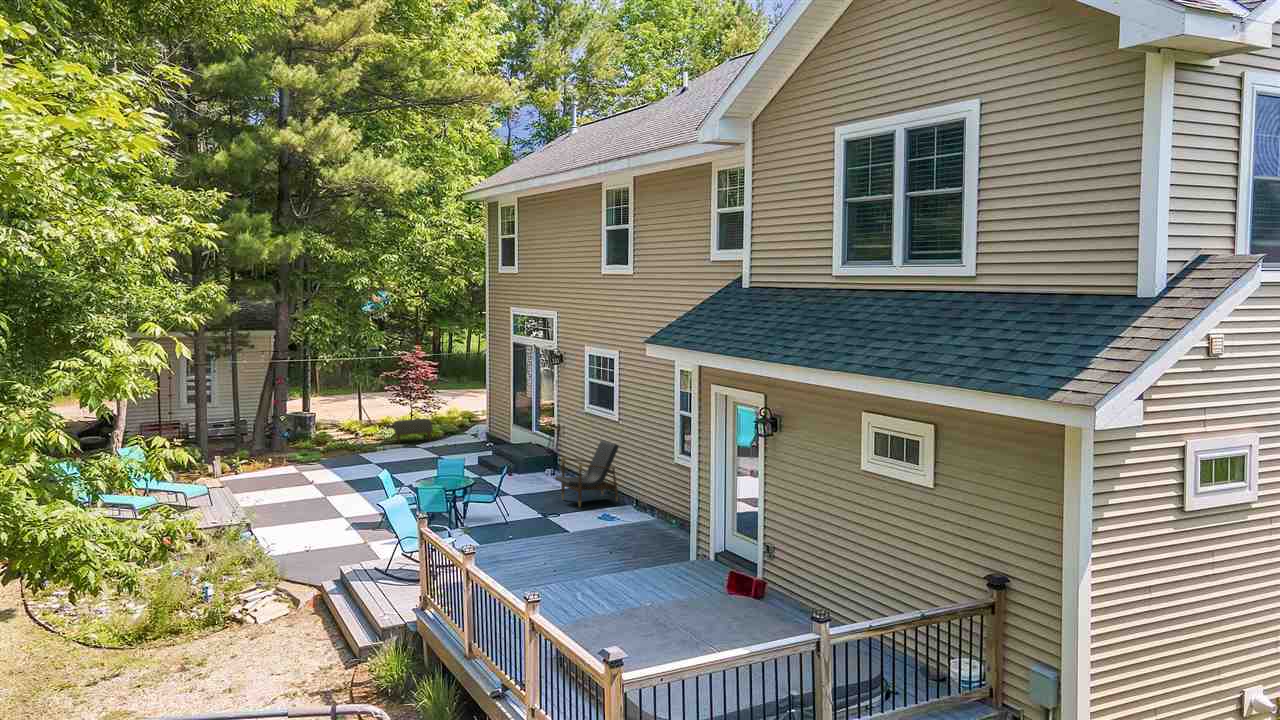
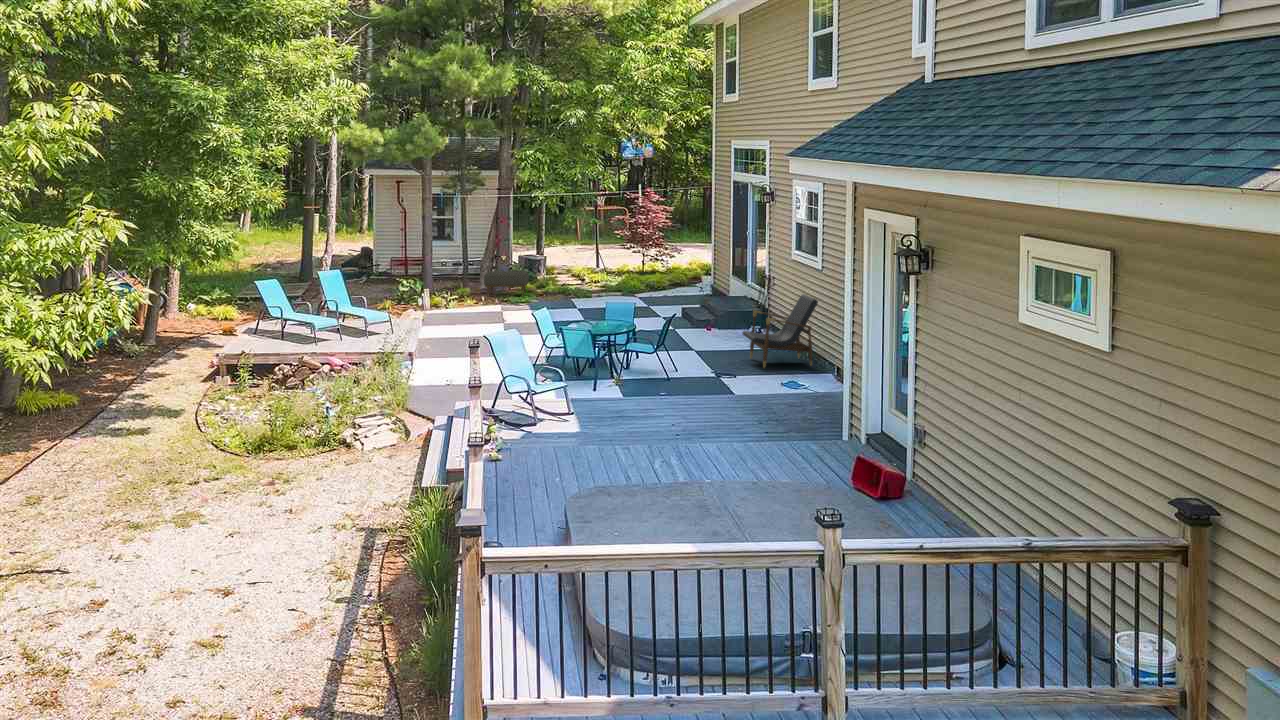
ottoman: present [394,419,433,443] -> present [484,270,529,296]

